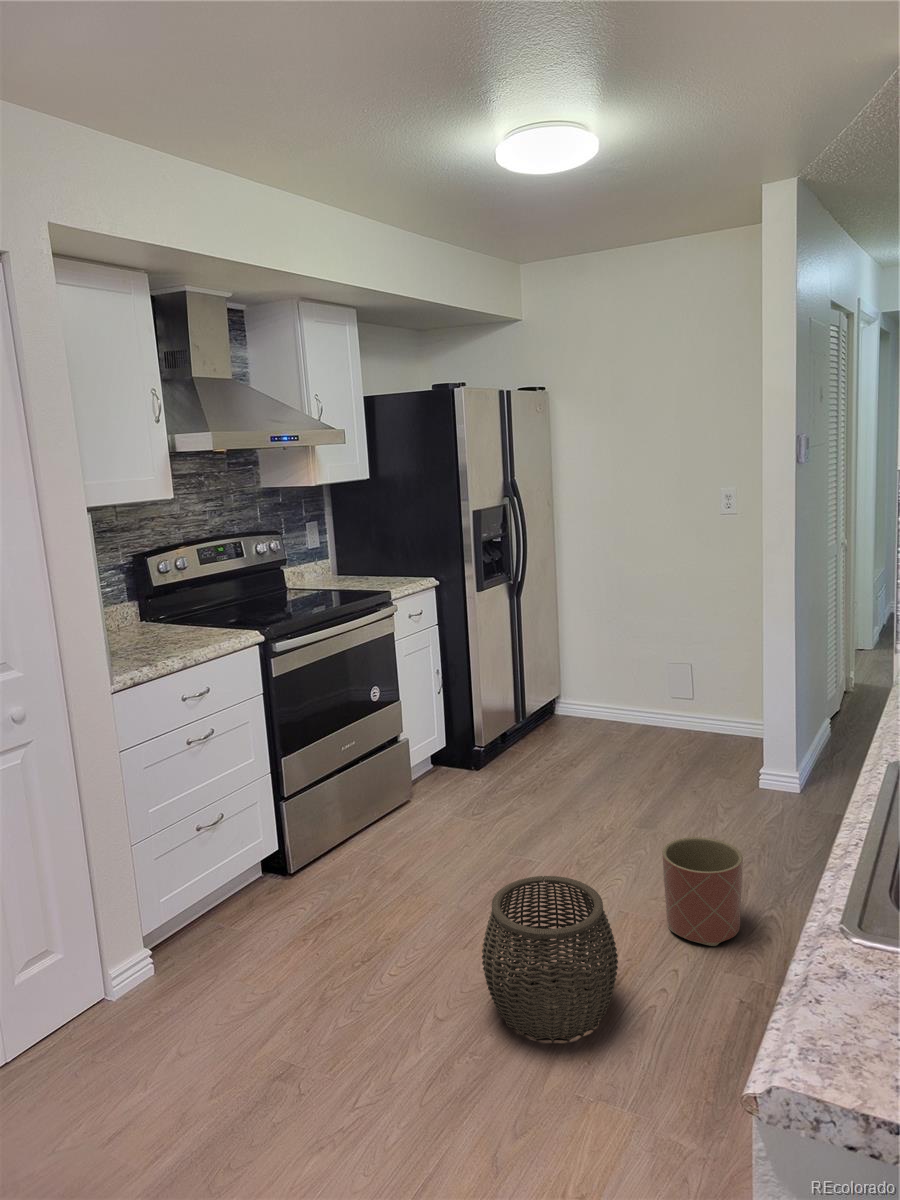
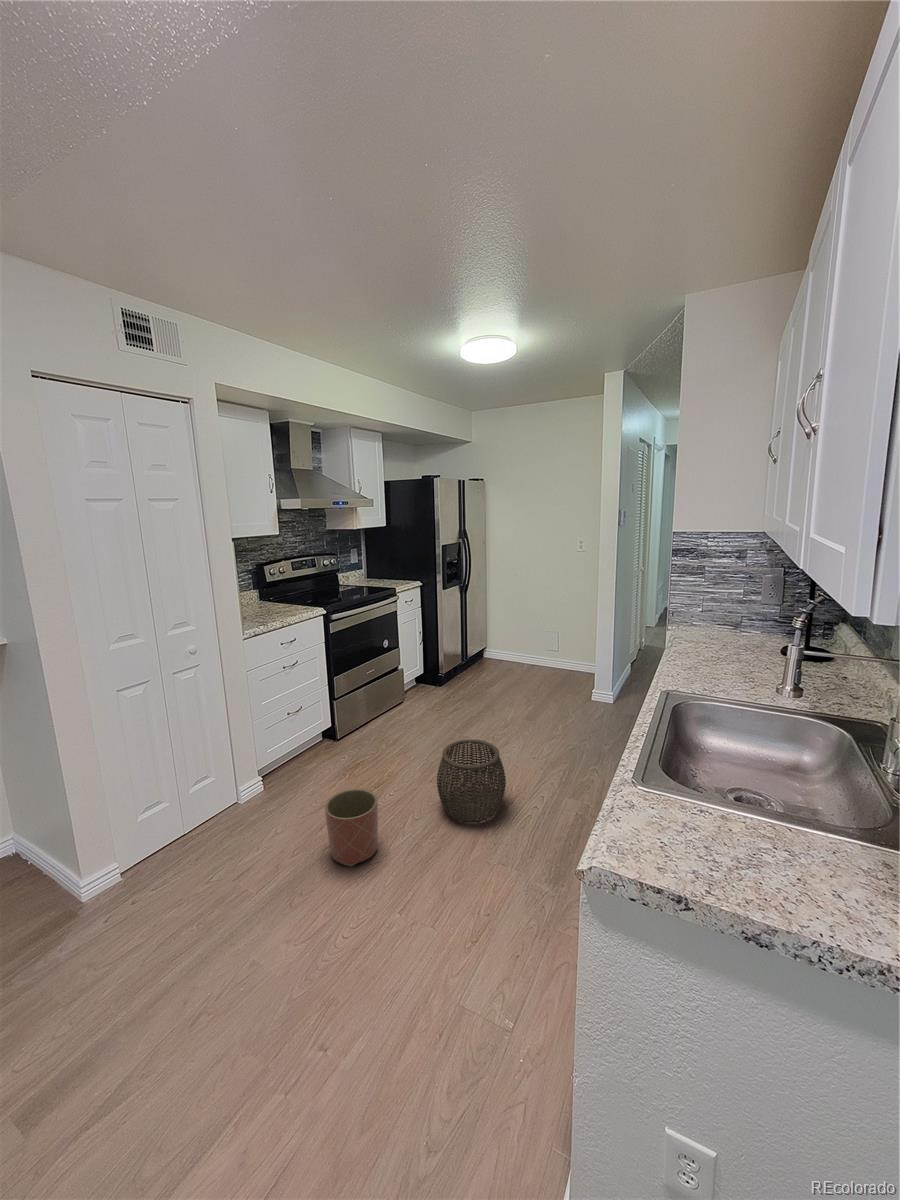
planter: present [662,837,743,946] -> present [325,789,378,866]

